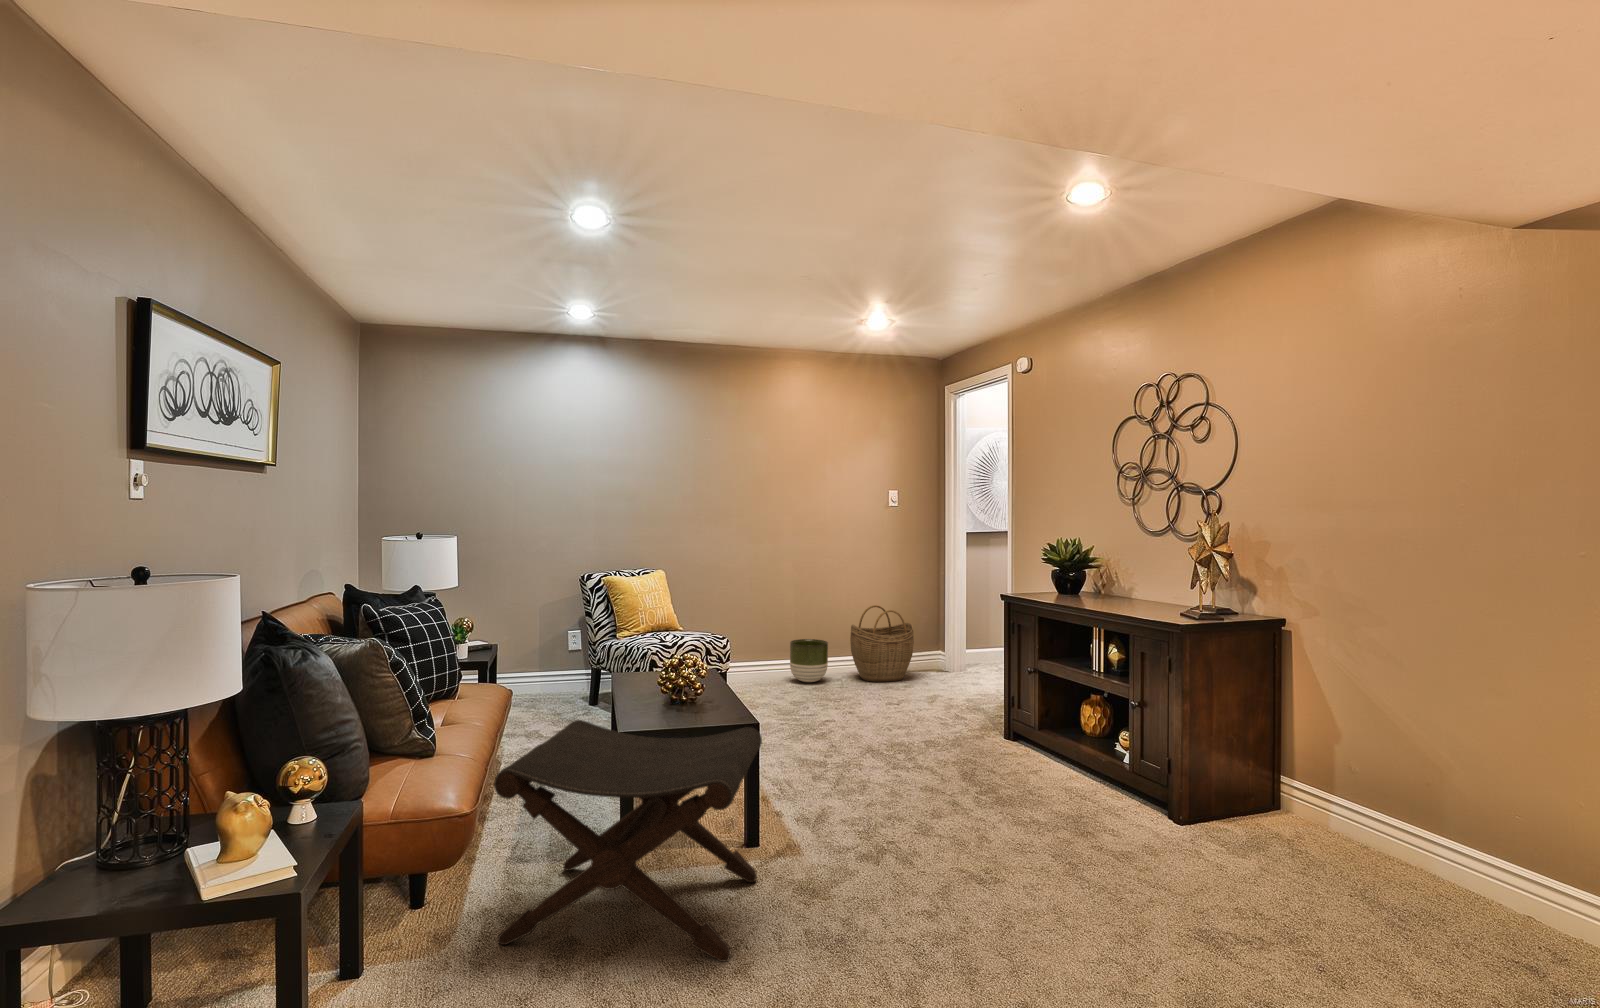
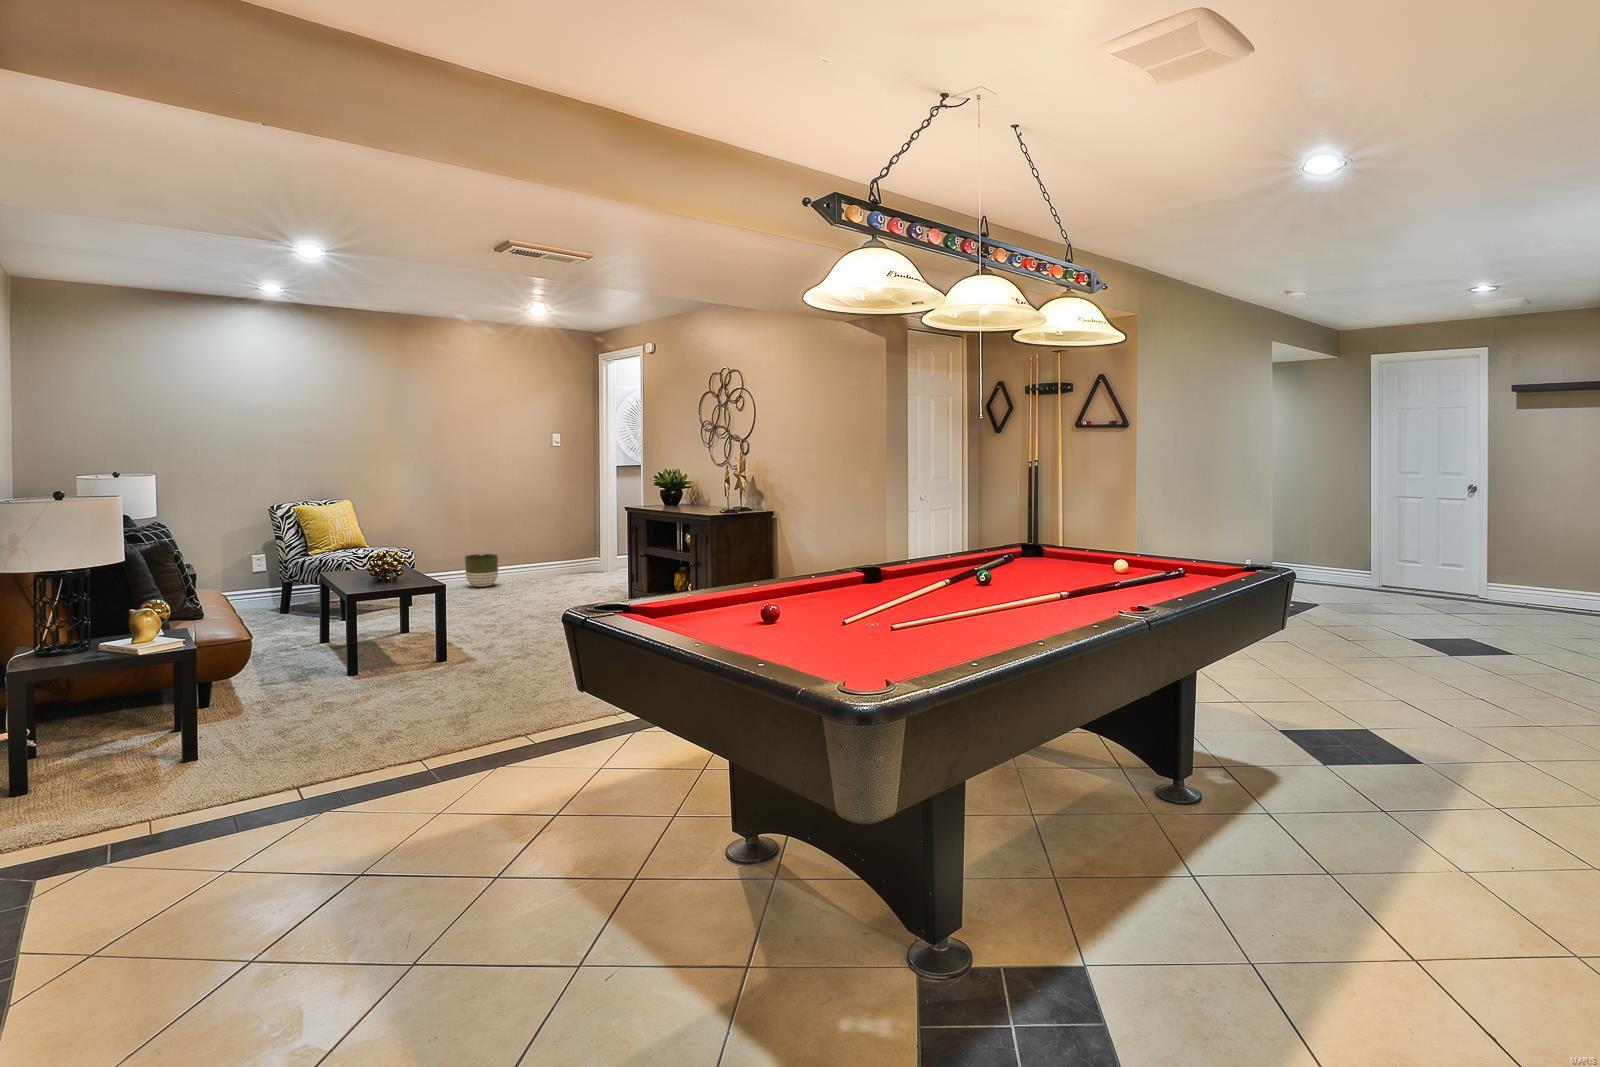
woven basket: present [850,605,914,682] -> none [516,526,568,584]
footstool: present [494,720,762,962] -> none [278,583,455,711]

